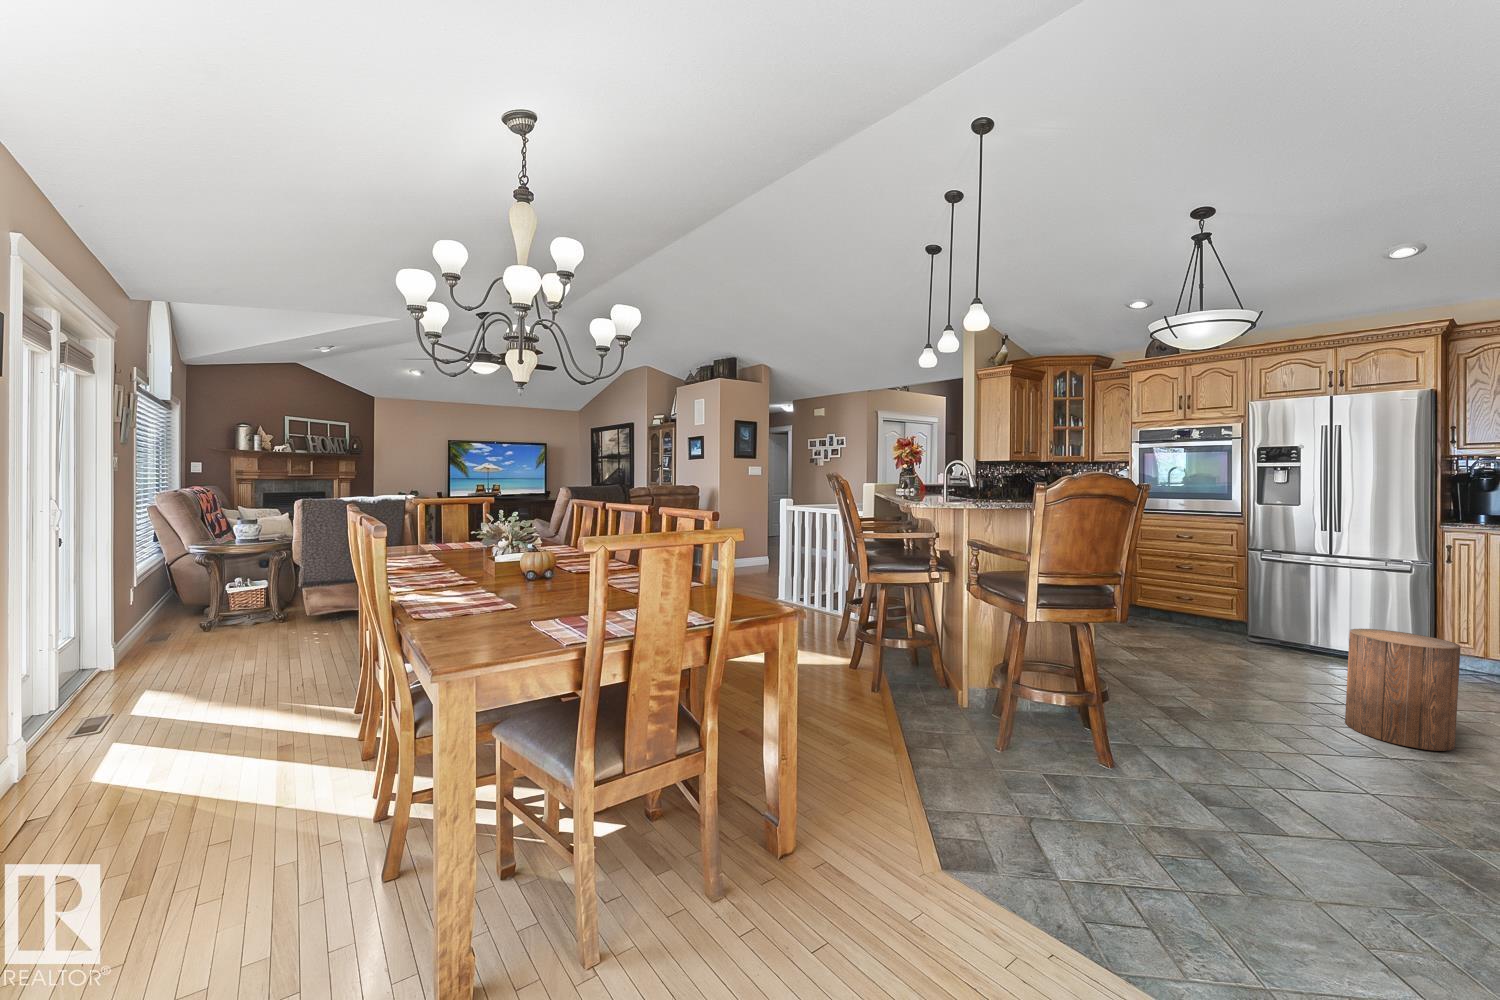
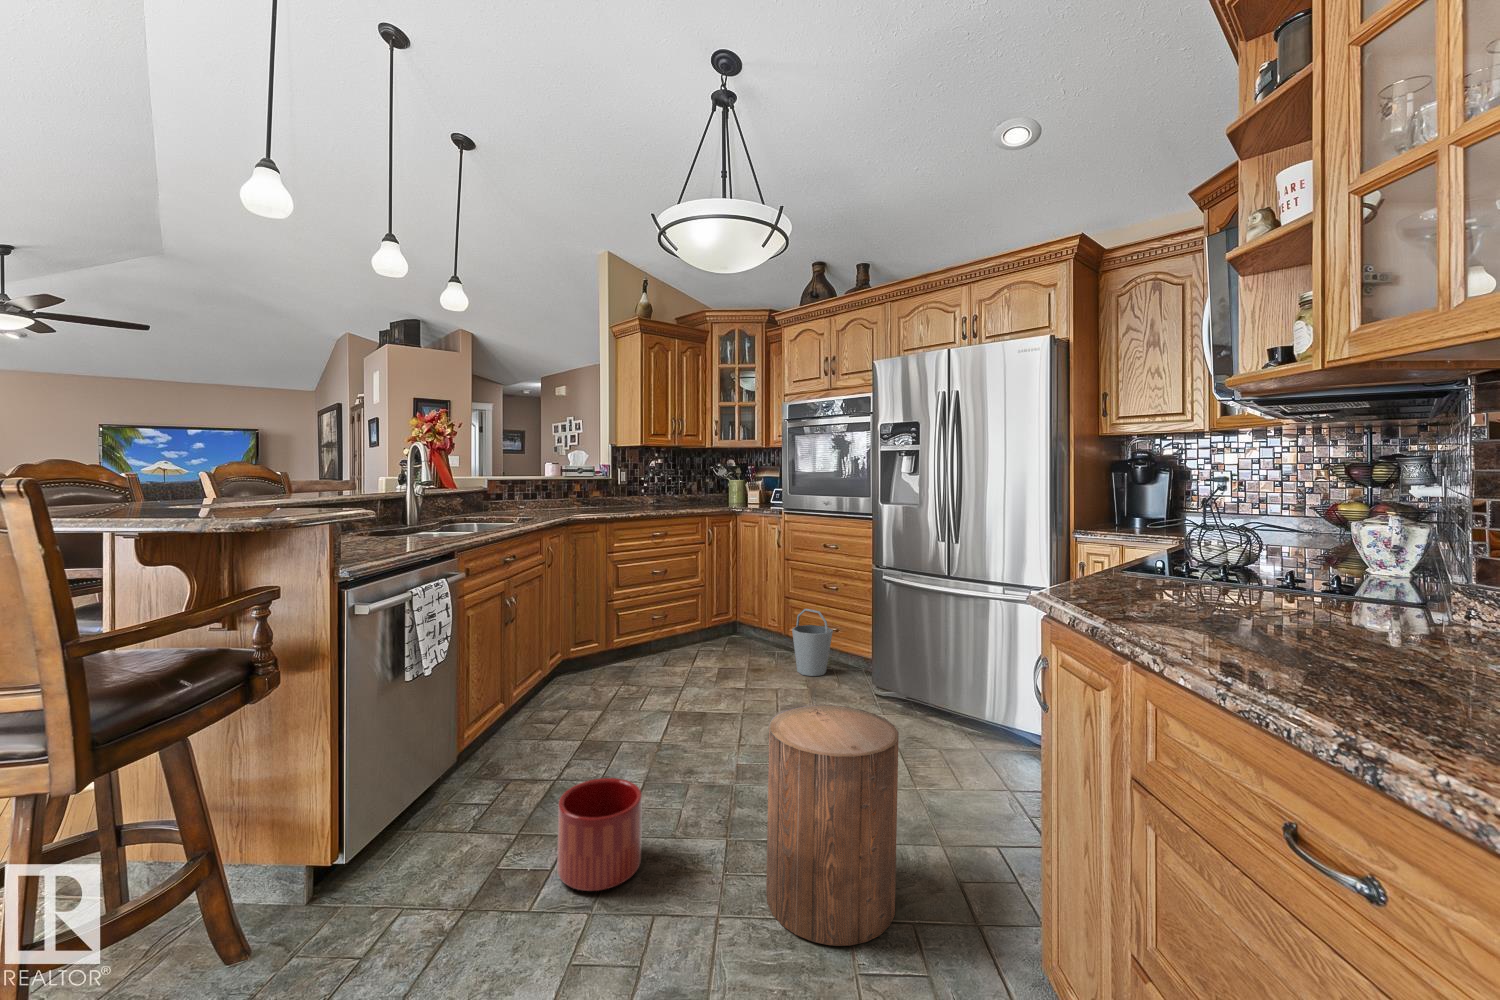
bucket: none [1159,581,1196,629] -> present [792,609,833,676]
planter: none [1202,670,1265,726] -> present [557,778,642,891]

